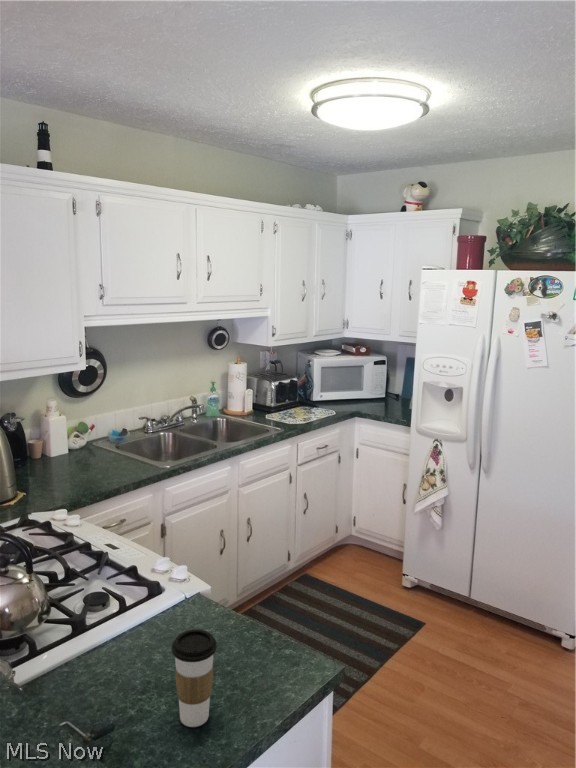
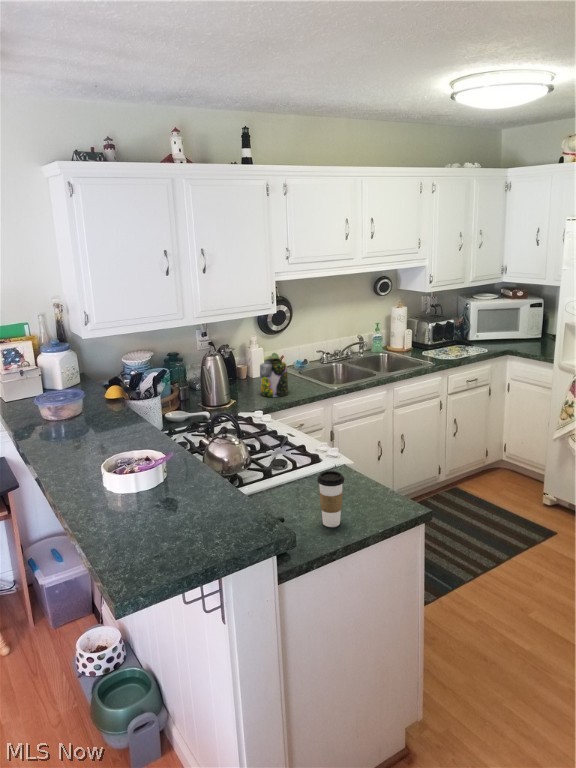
jar: none [62,431,103,485] -> present [260,358,288,397]

